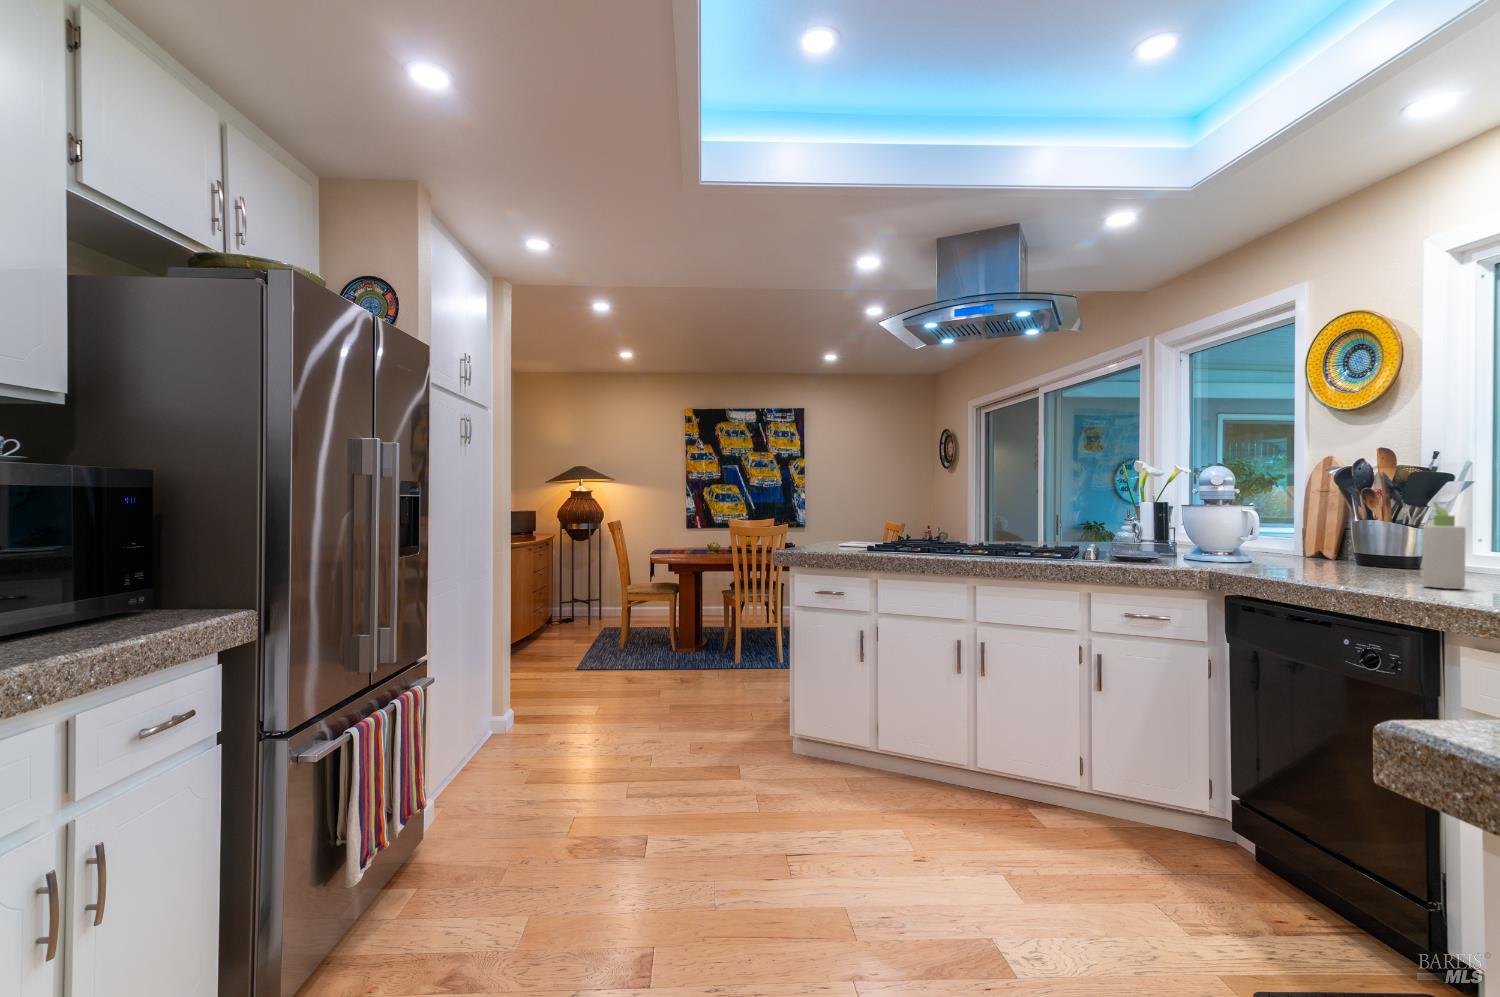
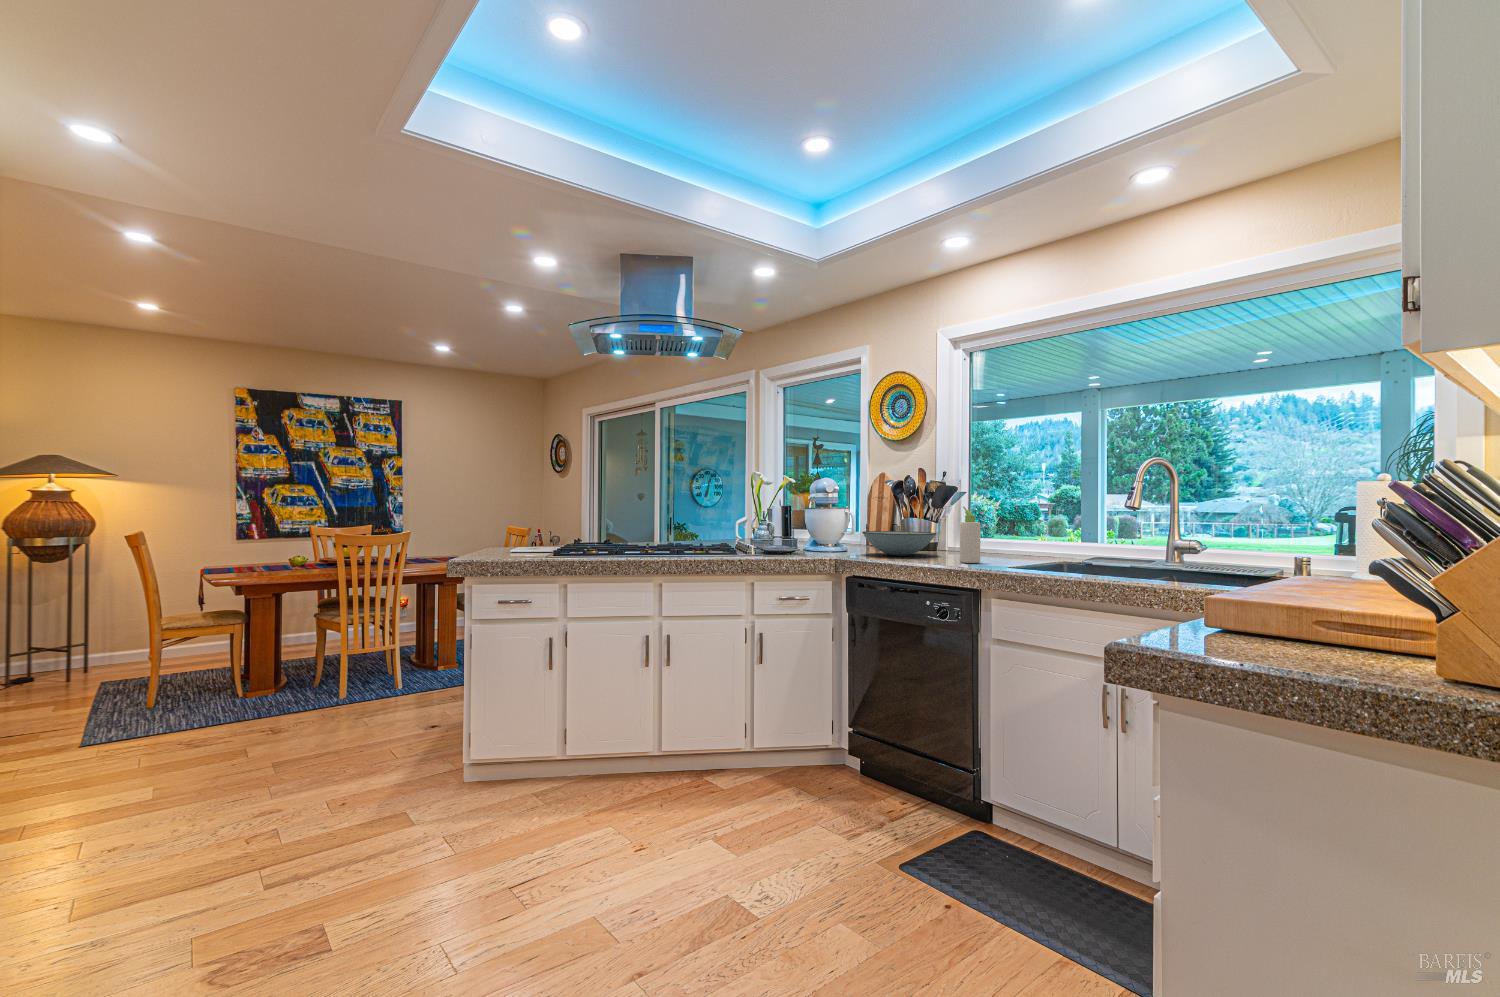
decorative bowl: none [1264,536,1398,572] -> present [862,531,936,556]

